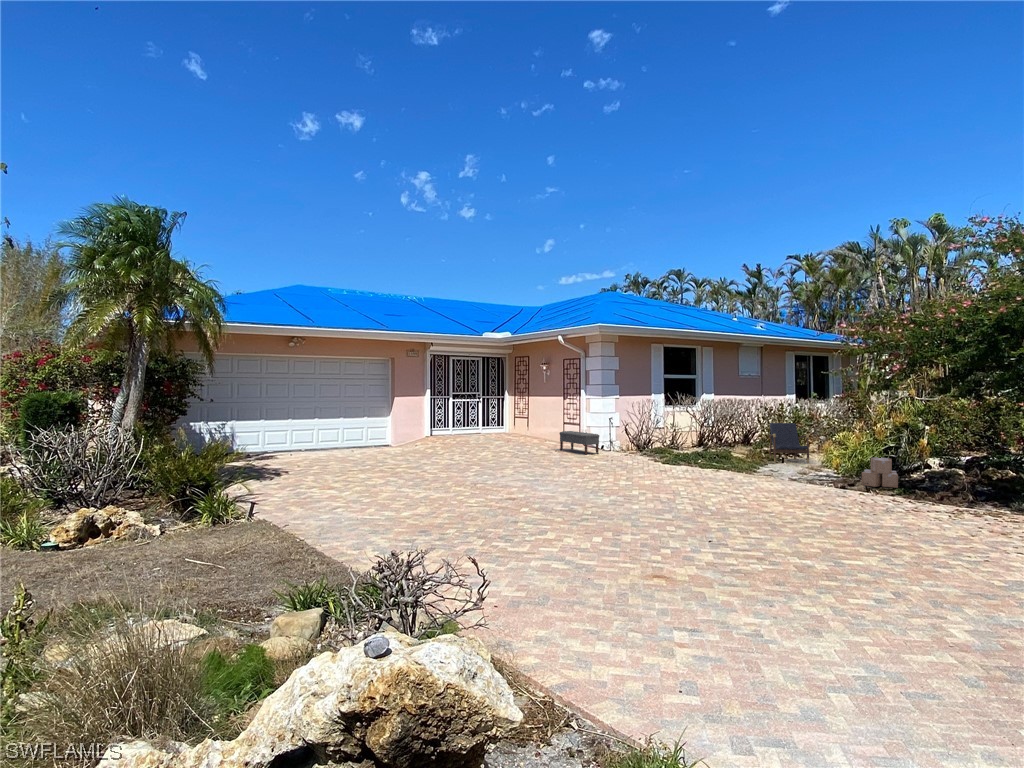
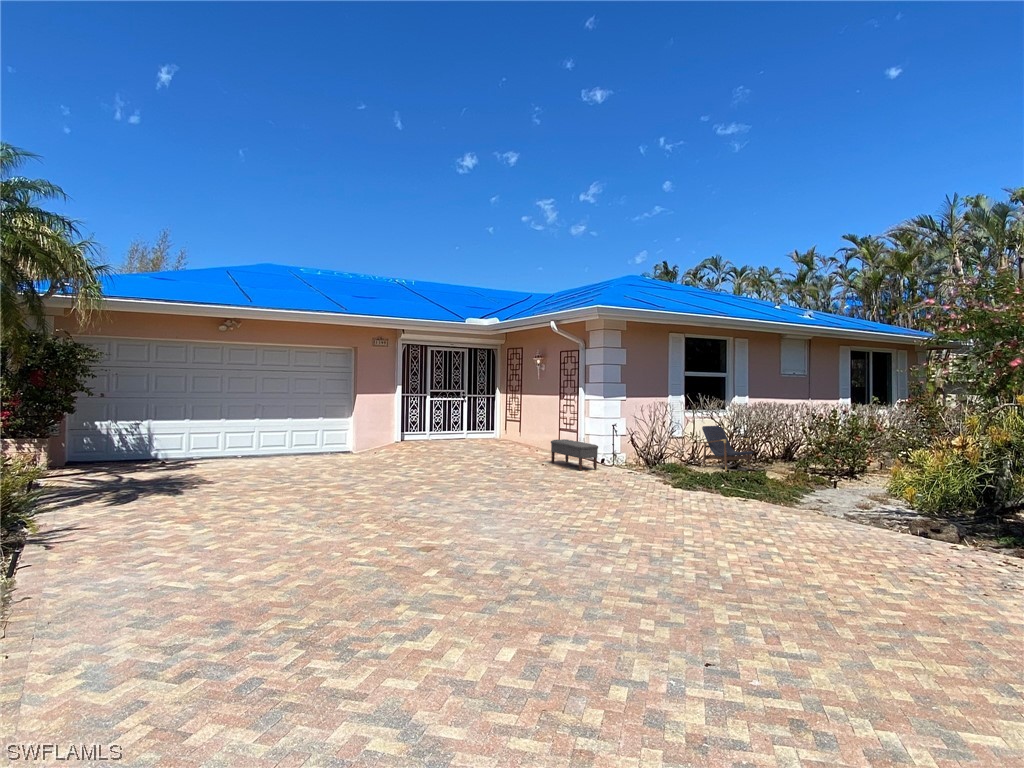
lounge chair: present [769,423,809,463] -> present [702,426,753,471]
cardboard box: present [862,457,898,488] -> none [949,491,1005,538]

